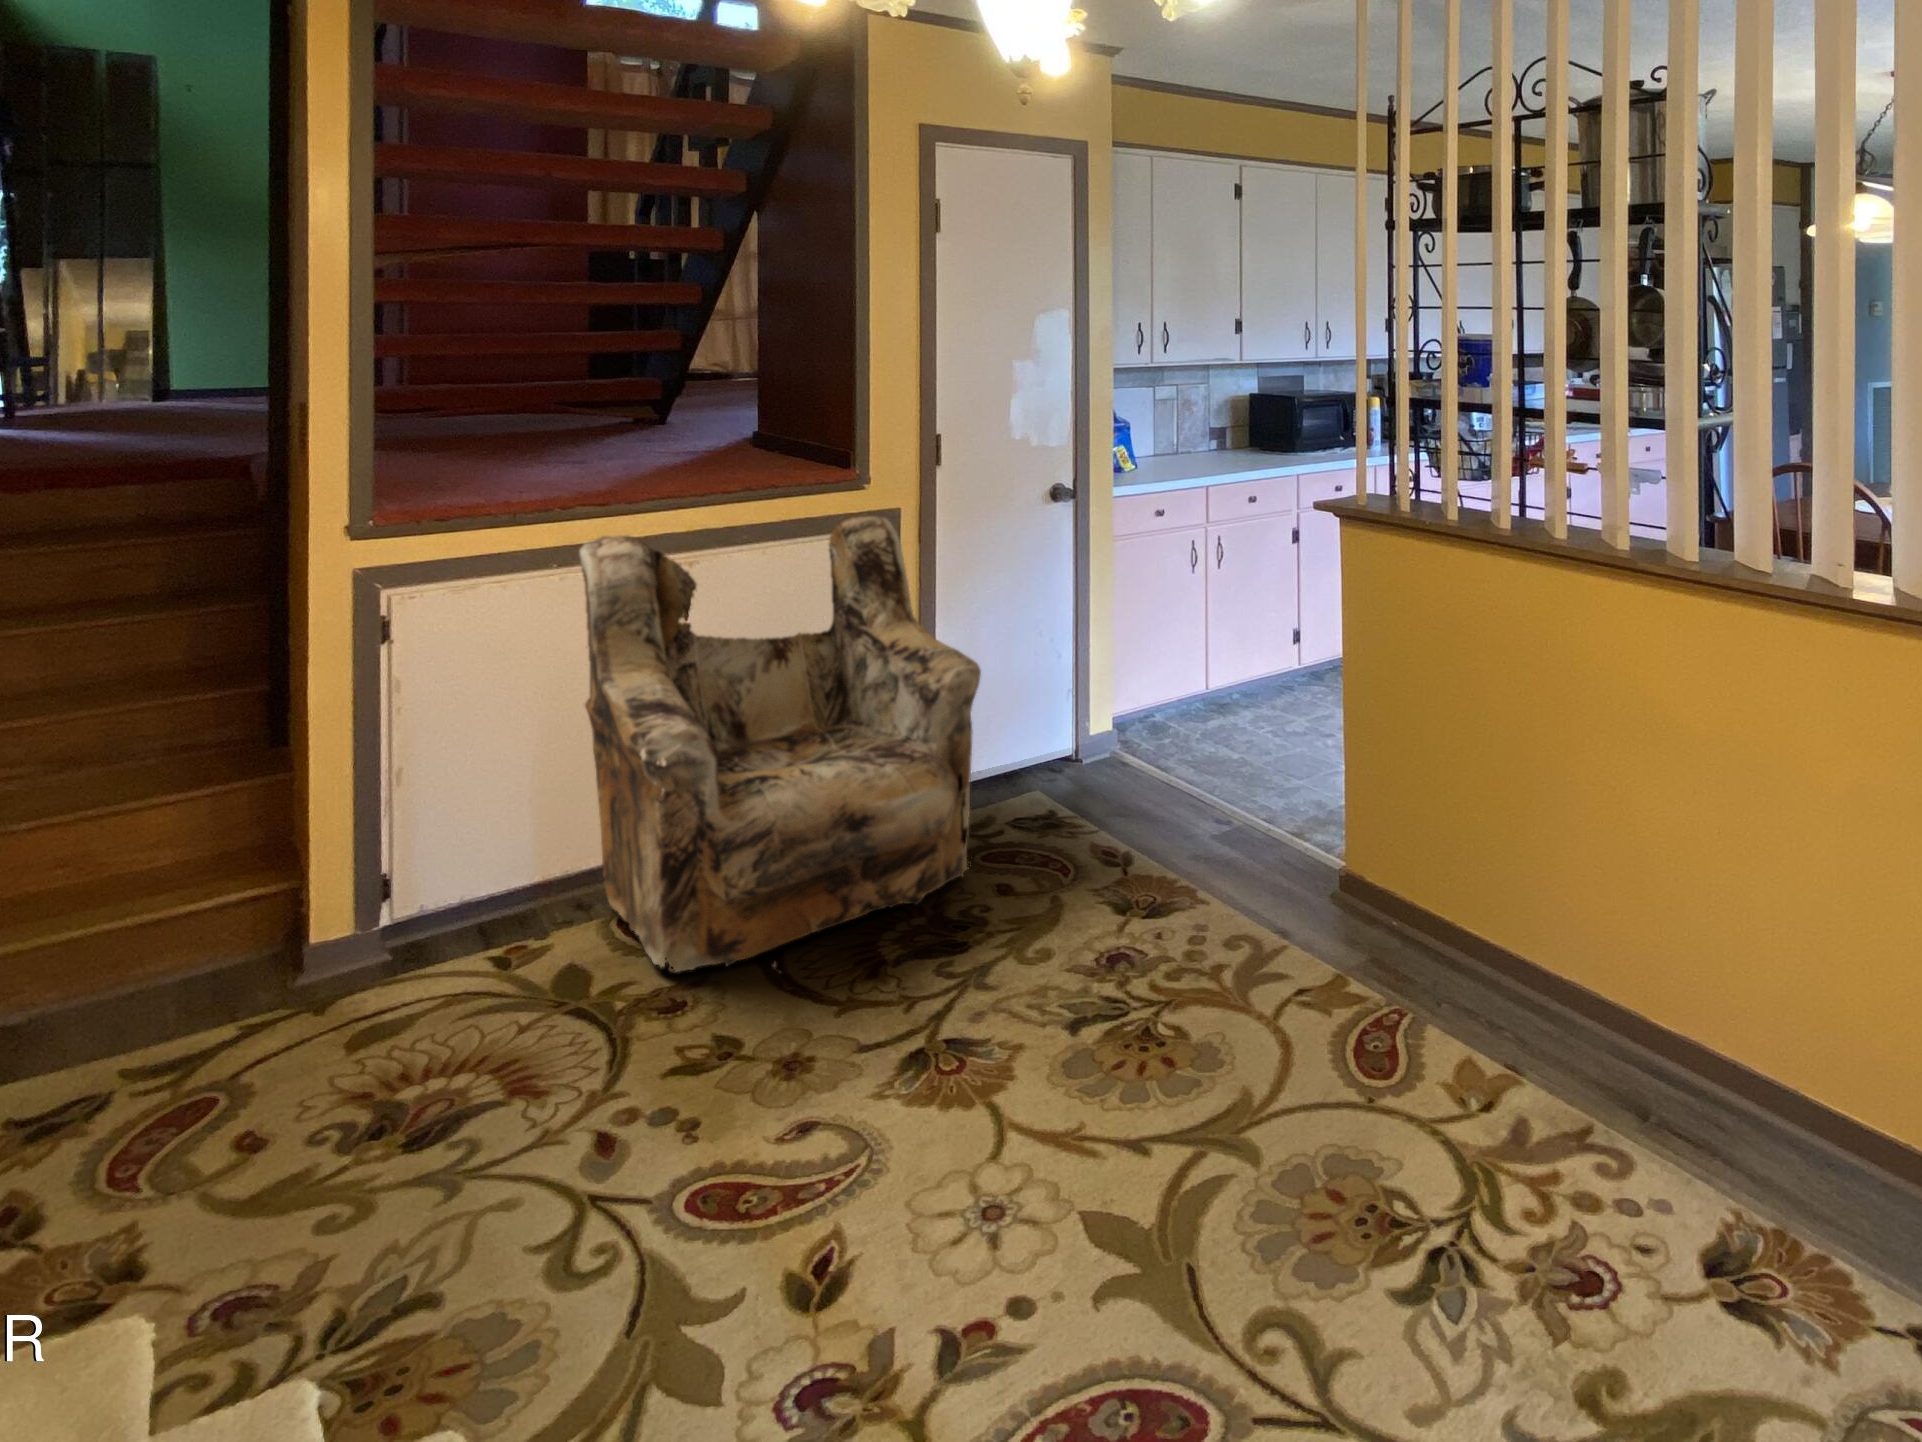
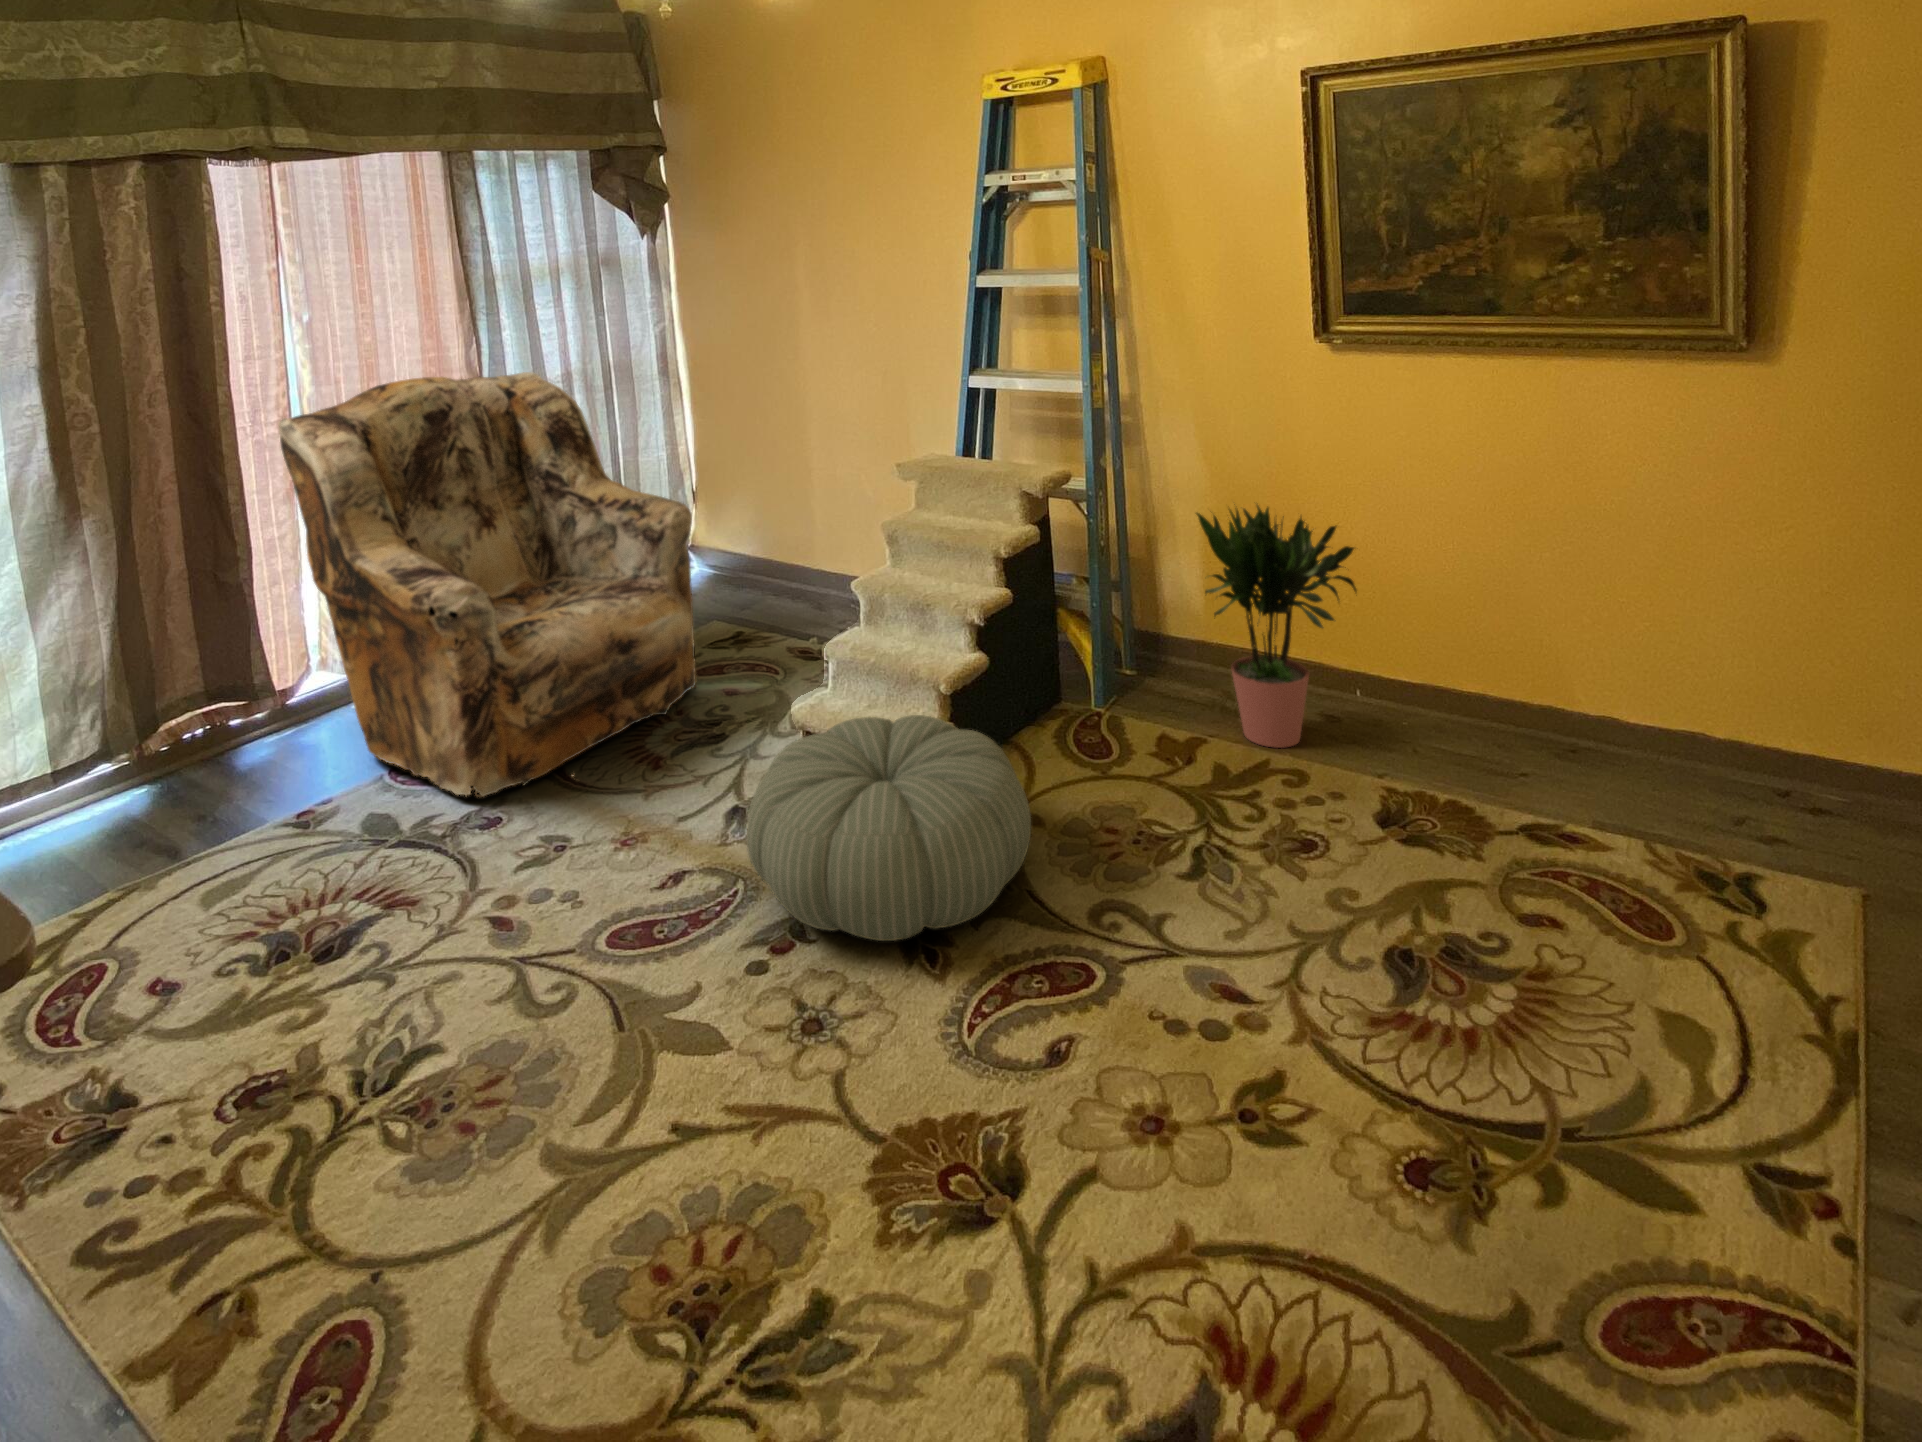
potted plant: none [1519,745,1738,1114] -> present [1196,505,1357,748]
pouf: none [865,968,1215,1295] -> present [746,715,1031,941]

